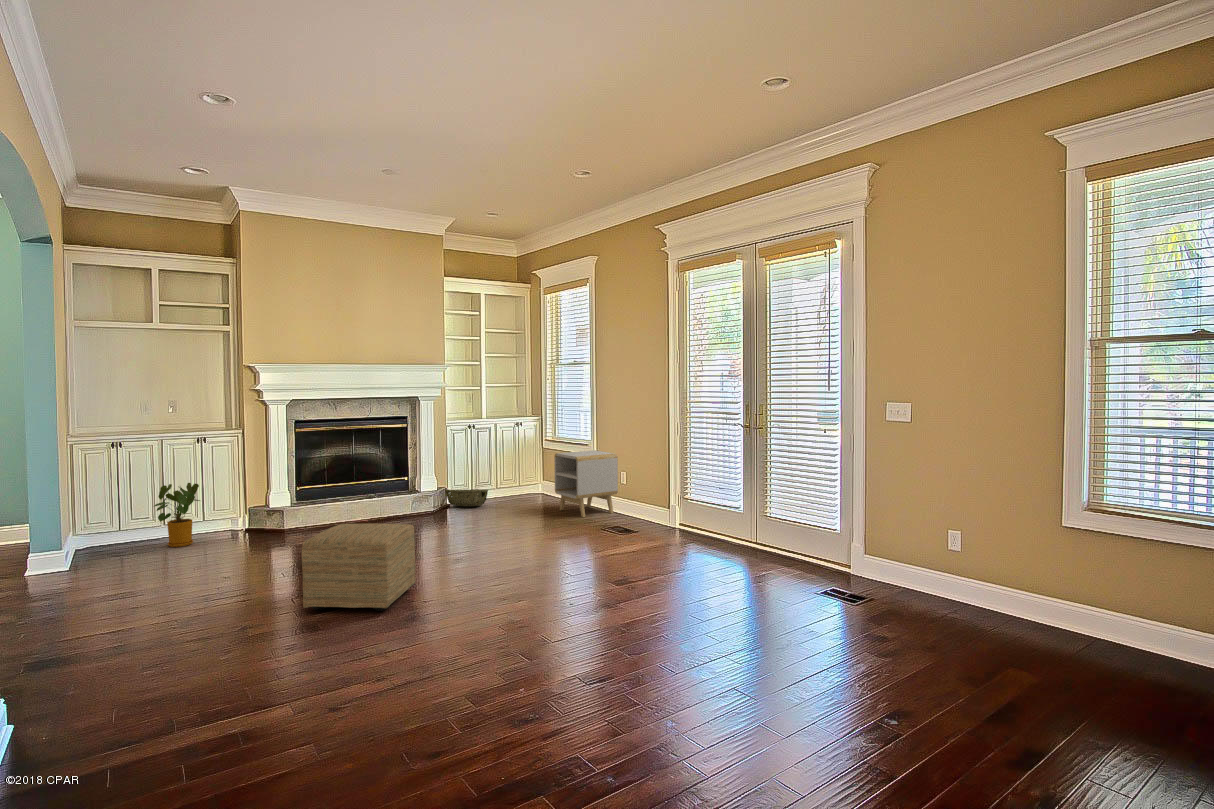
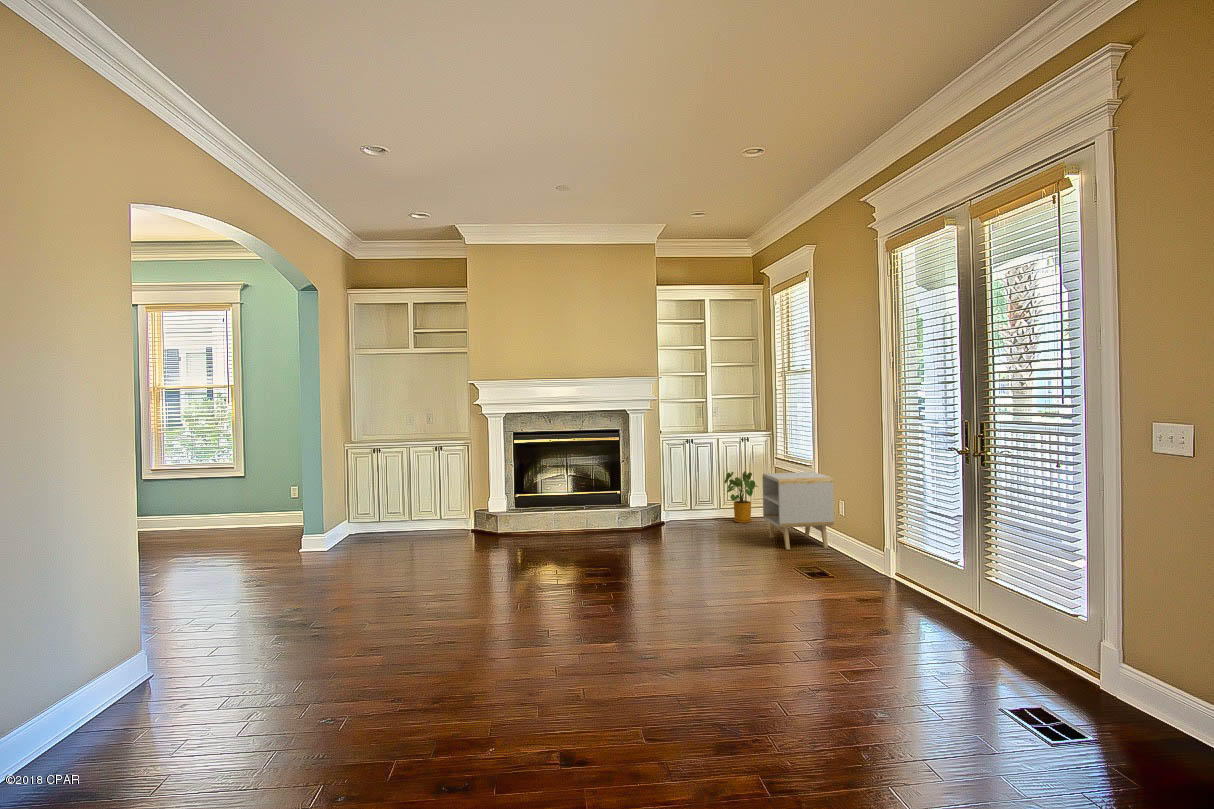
house plant: present [154,483,200,547] -> present [724,471,758,523]
woven basket: present [445,489,488,507] -> none [658,505,701,526]
ottoman: present [301,524,415,611] -> none [417,537,534,631]

